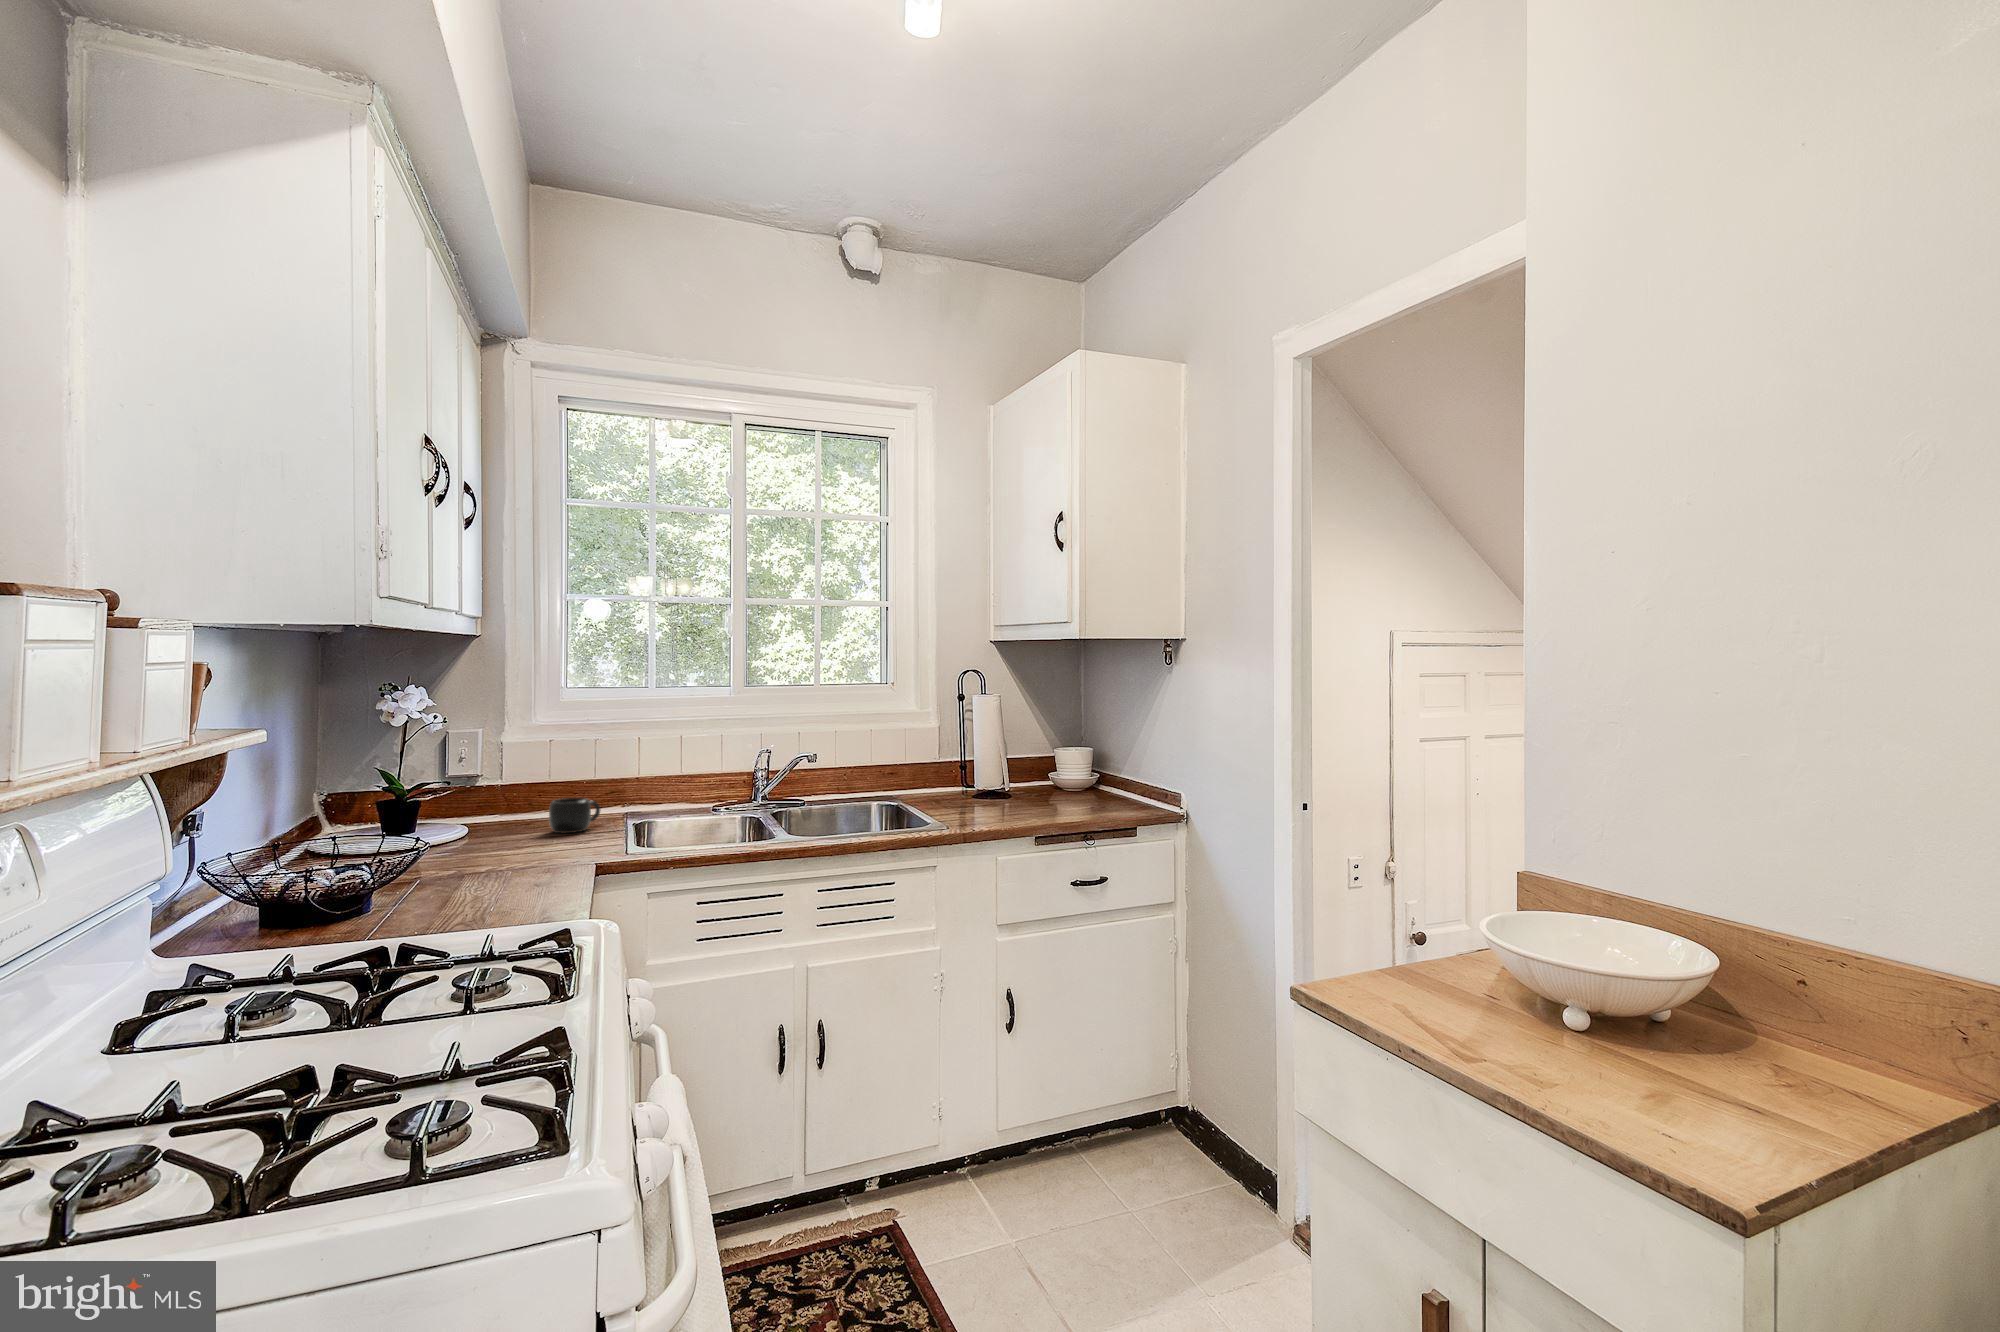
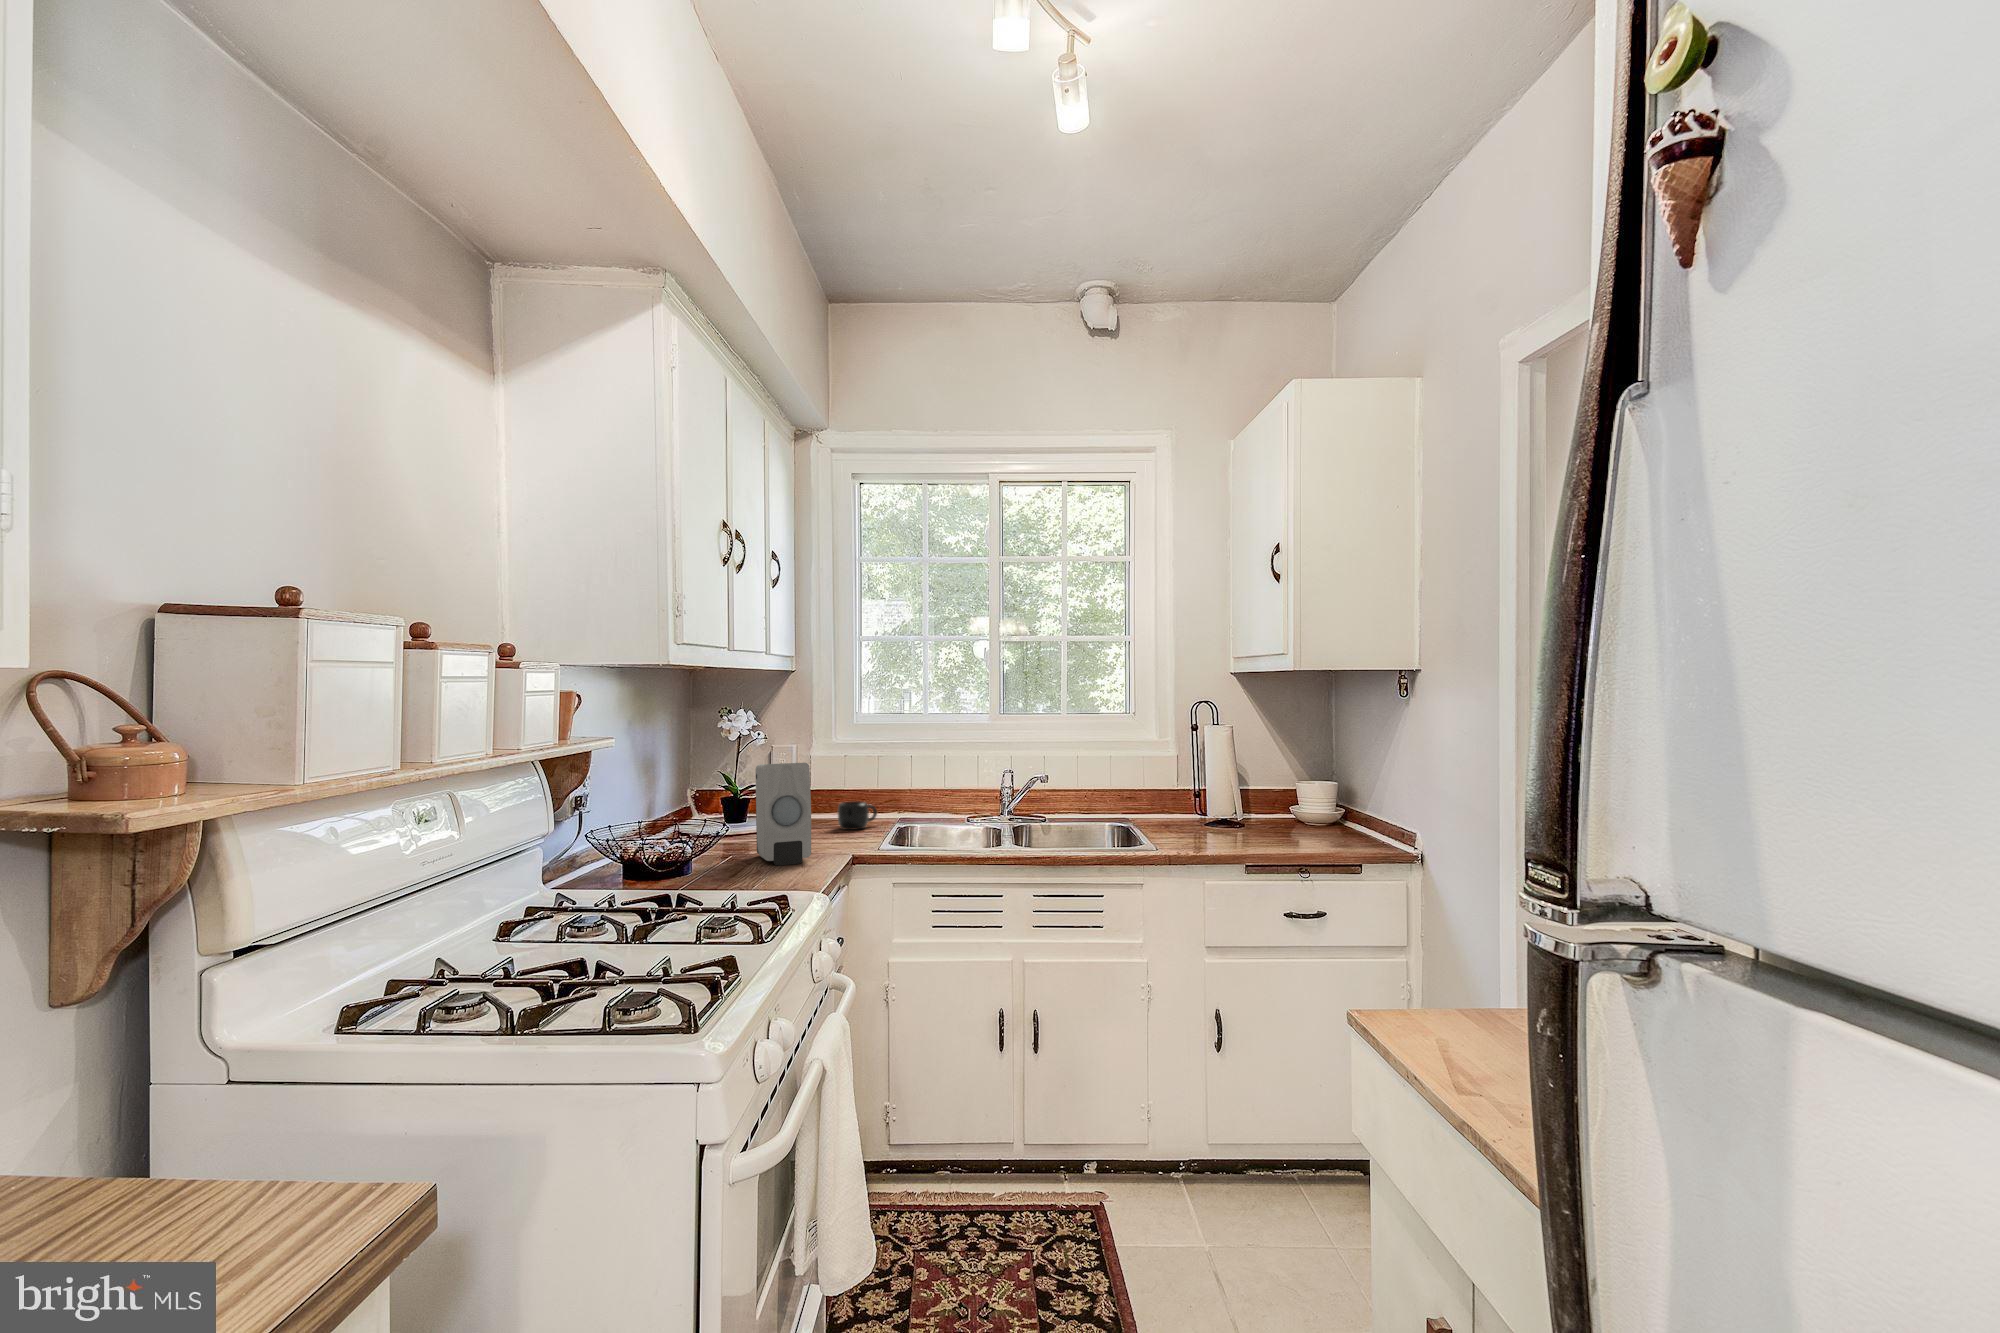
soap dispenser: none [456,752,547,887] -> present [756,763,811,866]

